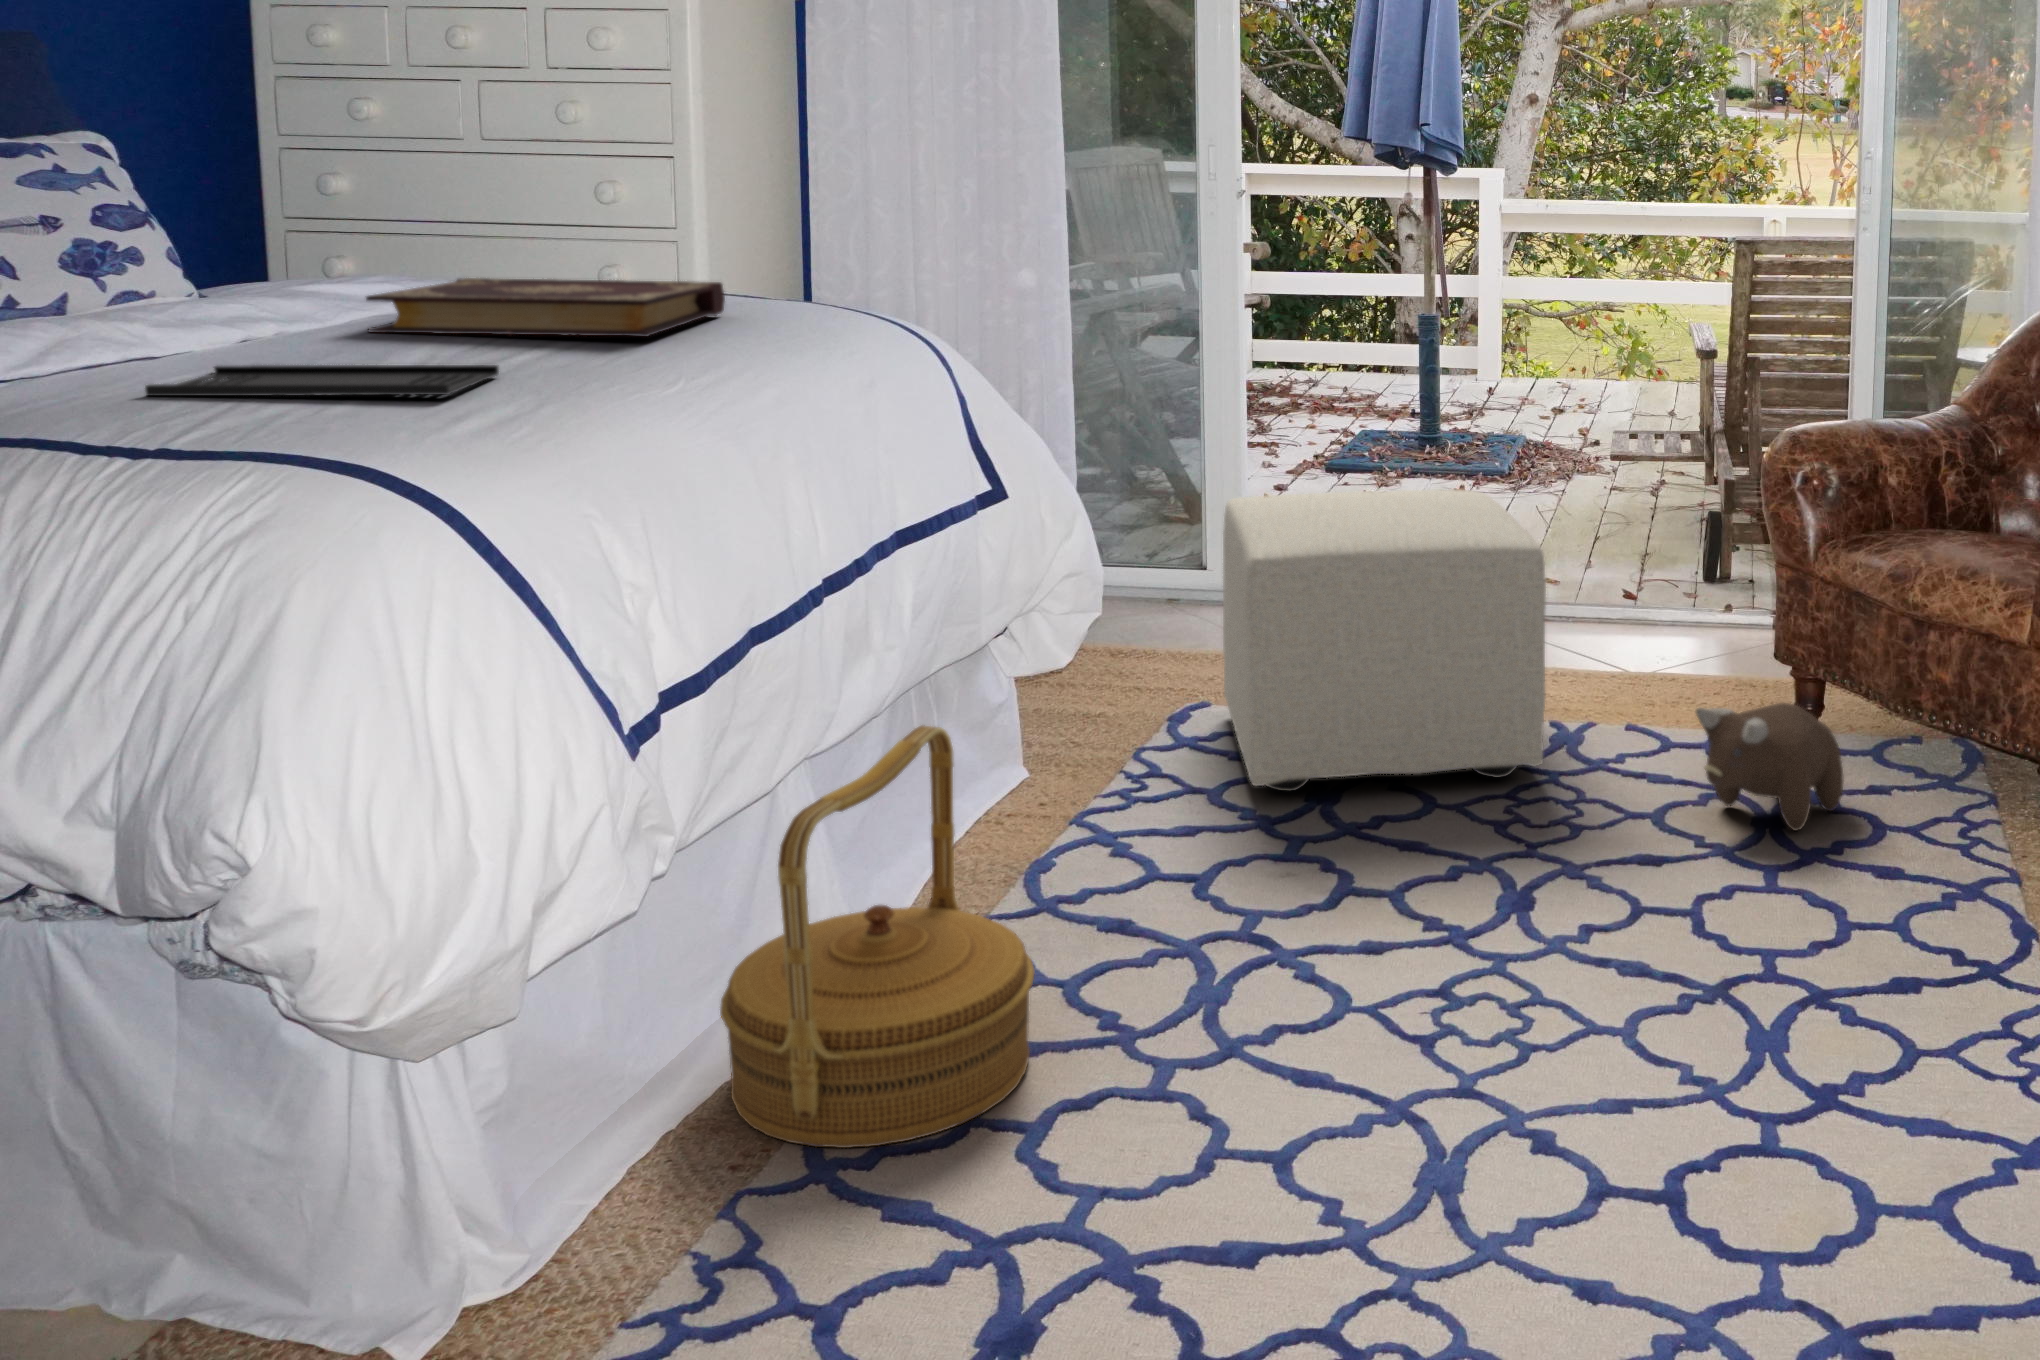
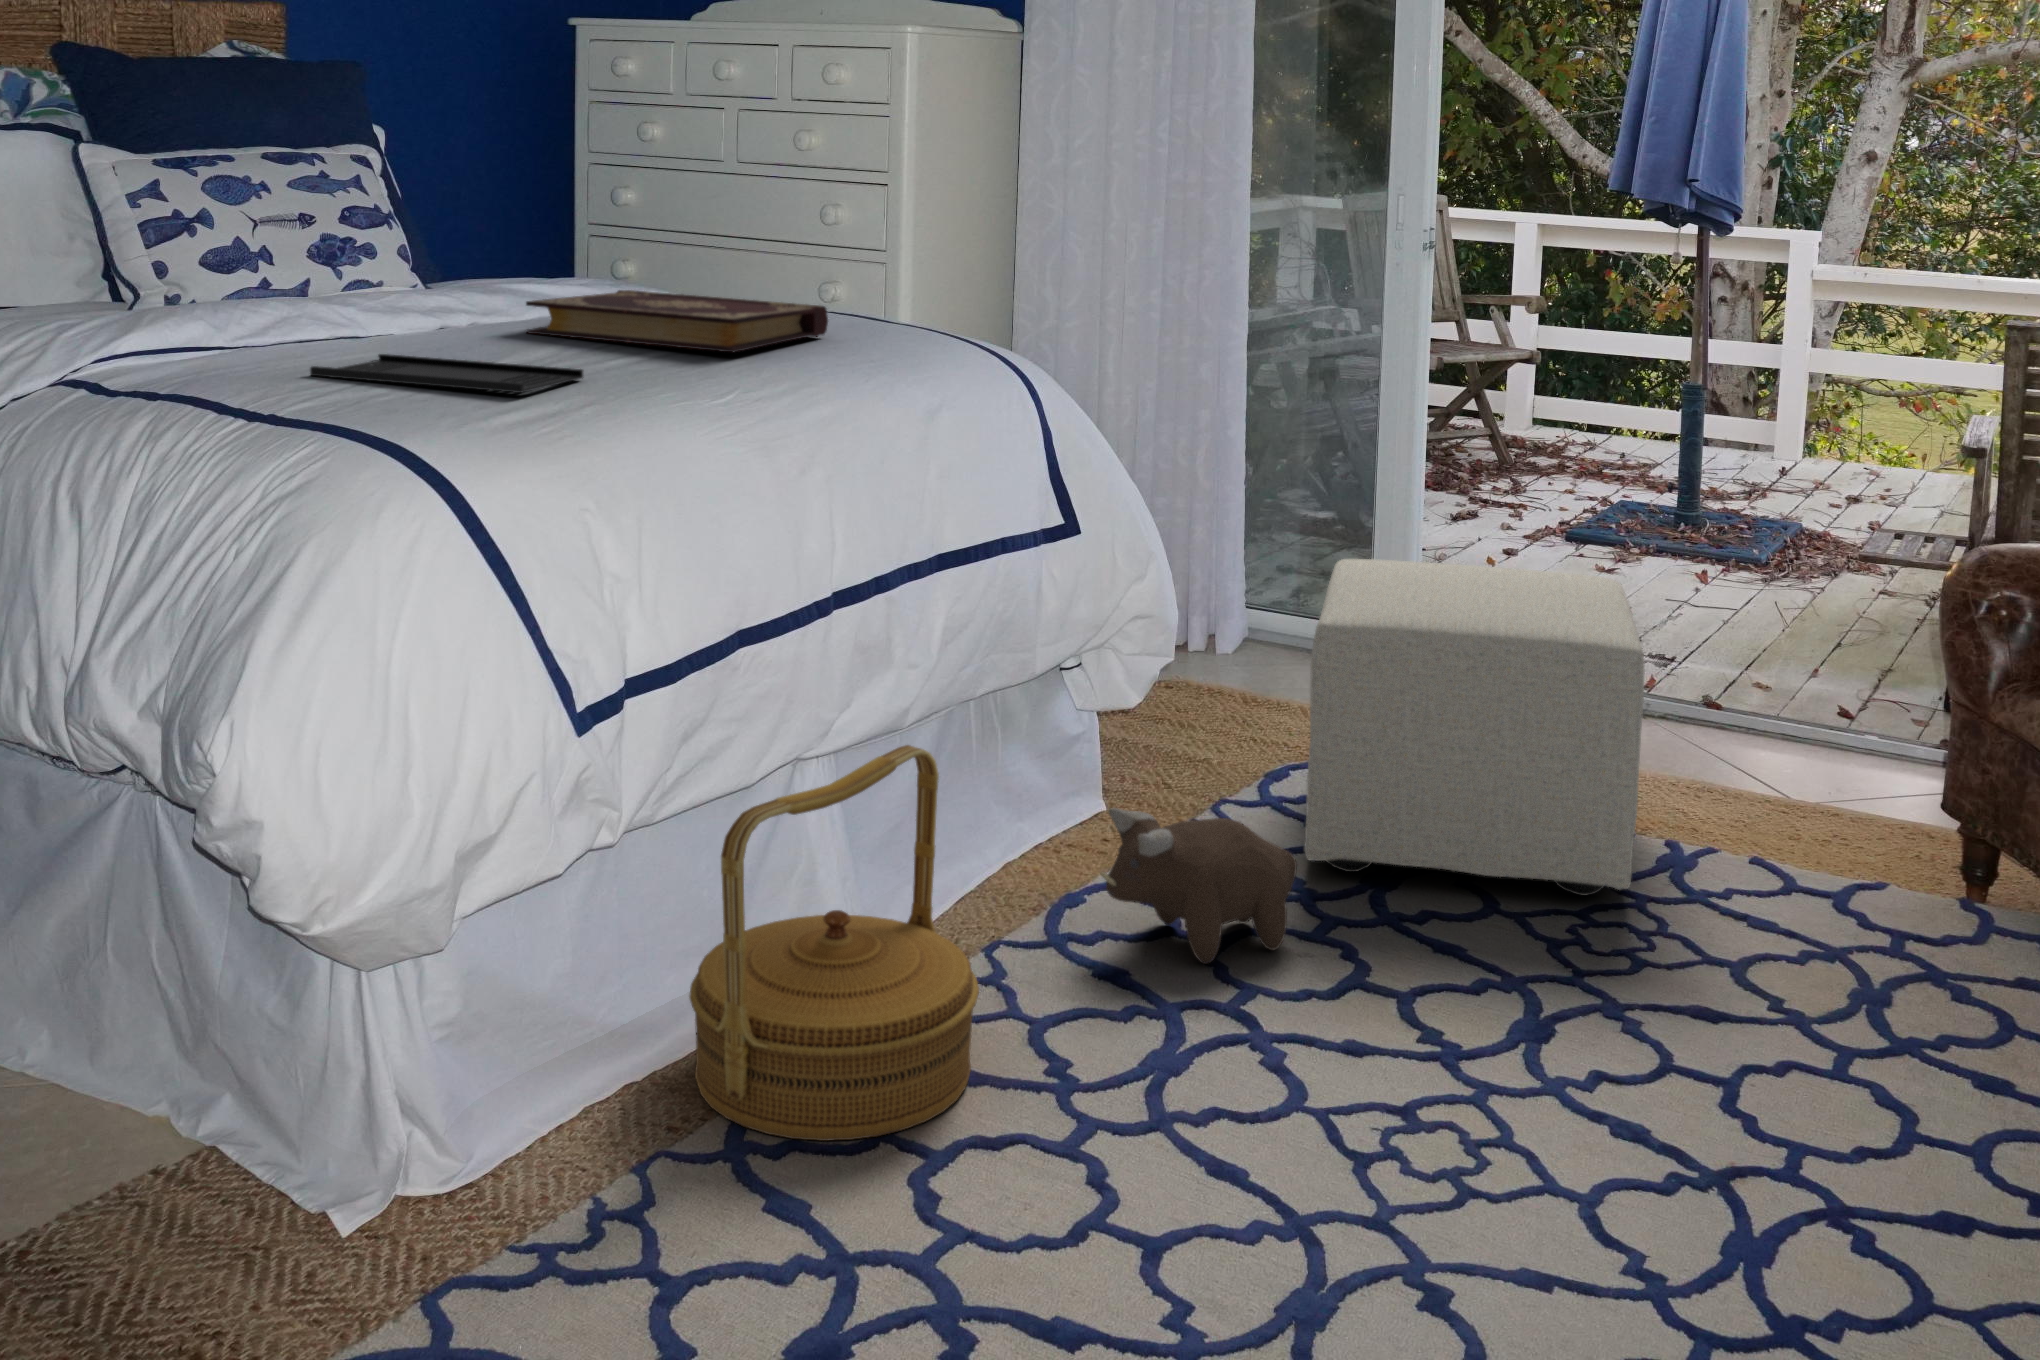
plush toy: present [1696,703,1844,831] -> present [1101,808,1297,964]

